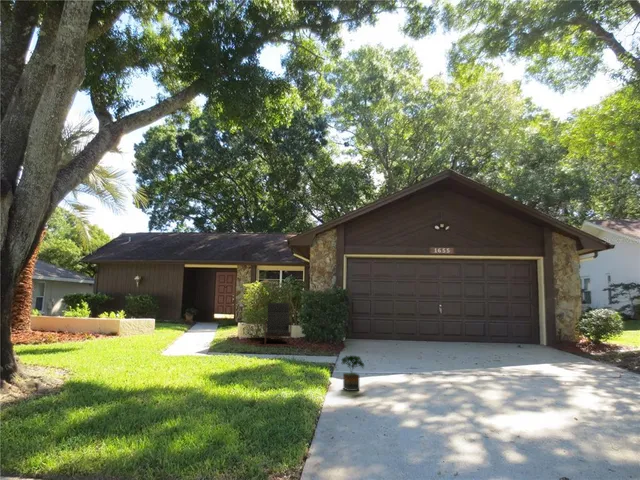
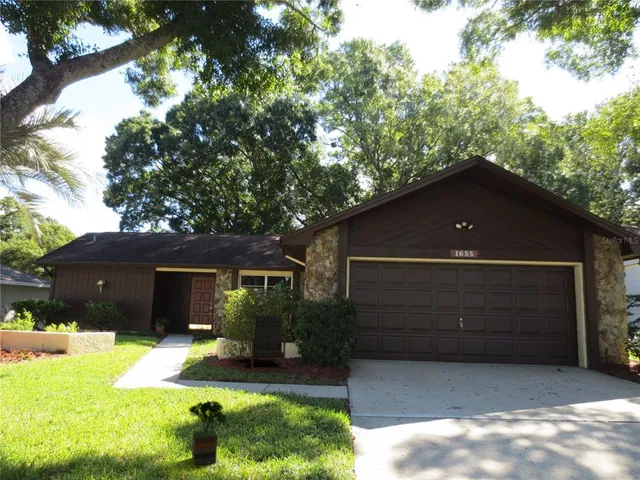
potted tree: present [342,356,364,391] -> present [189,401,227,465]

